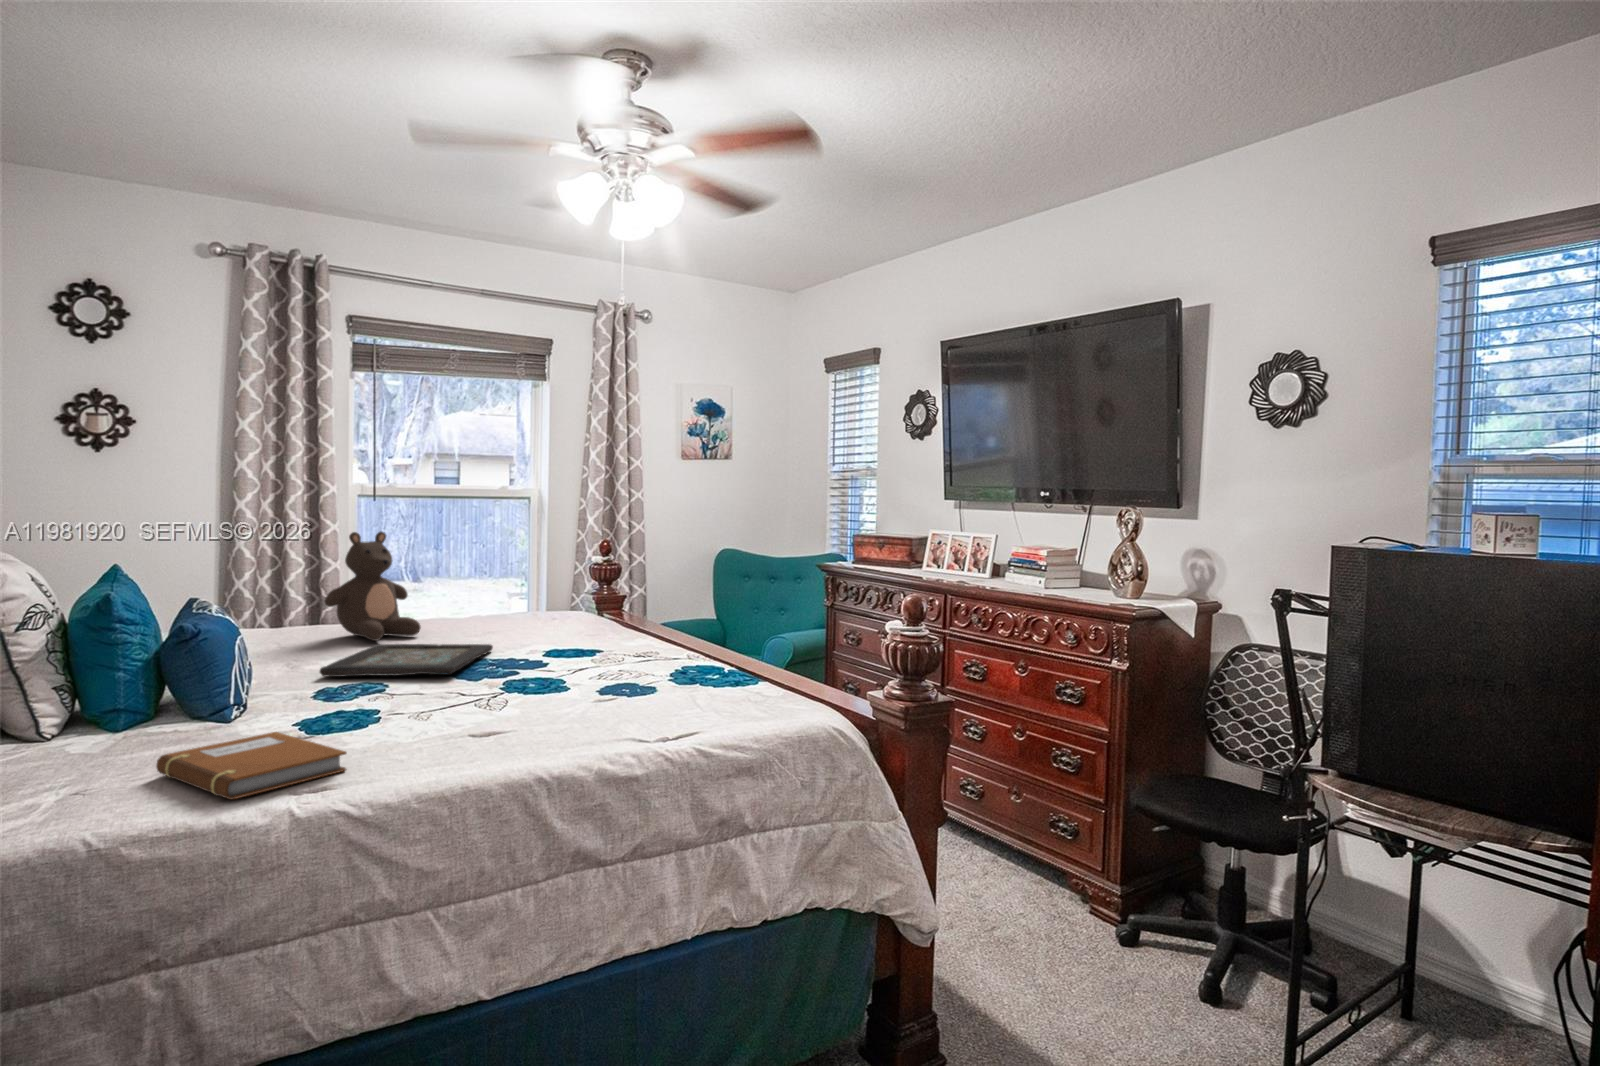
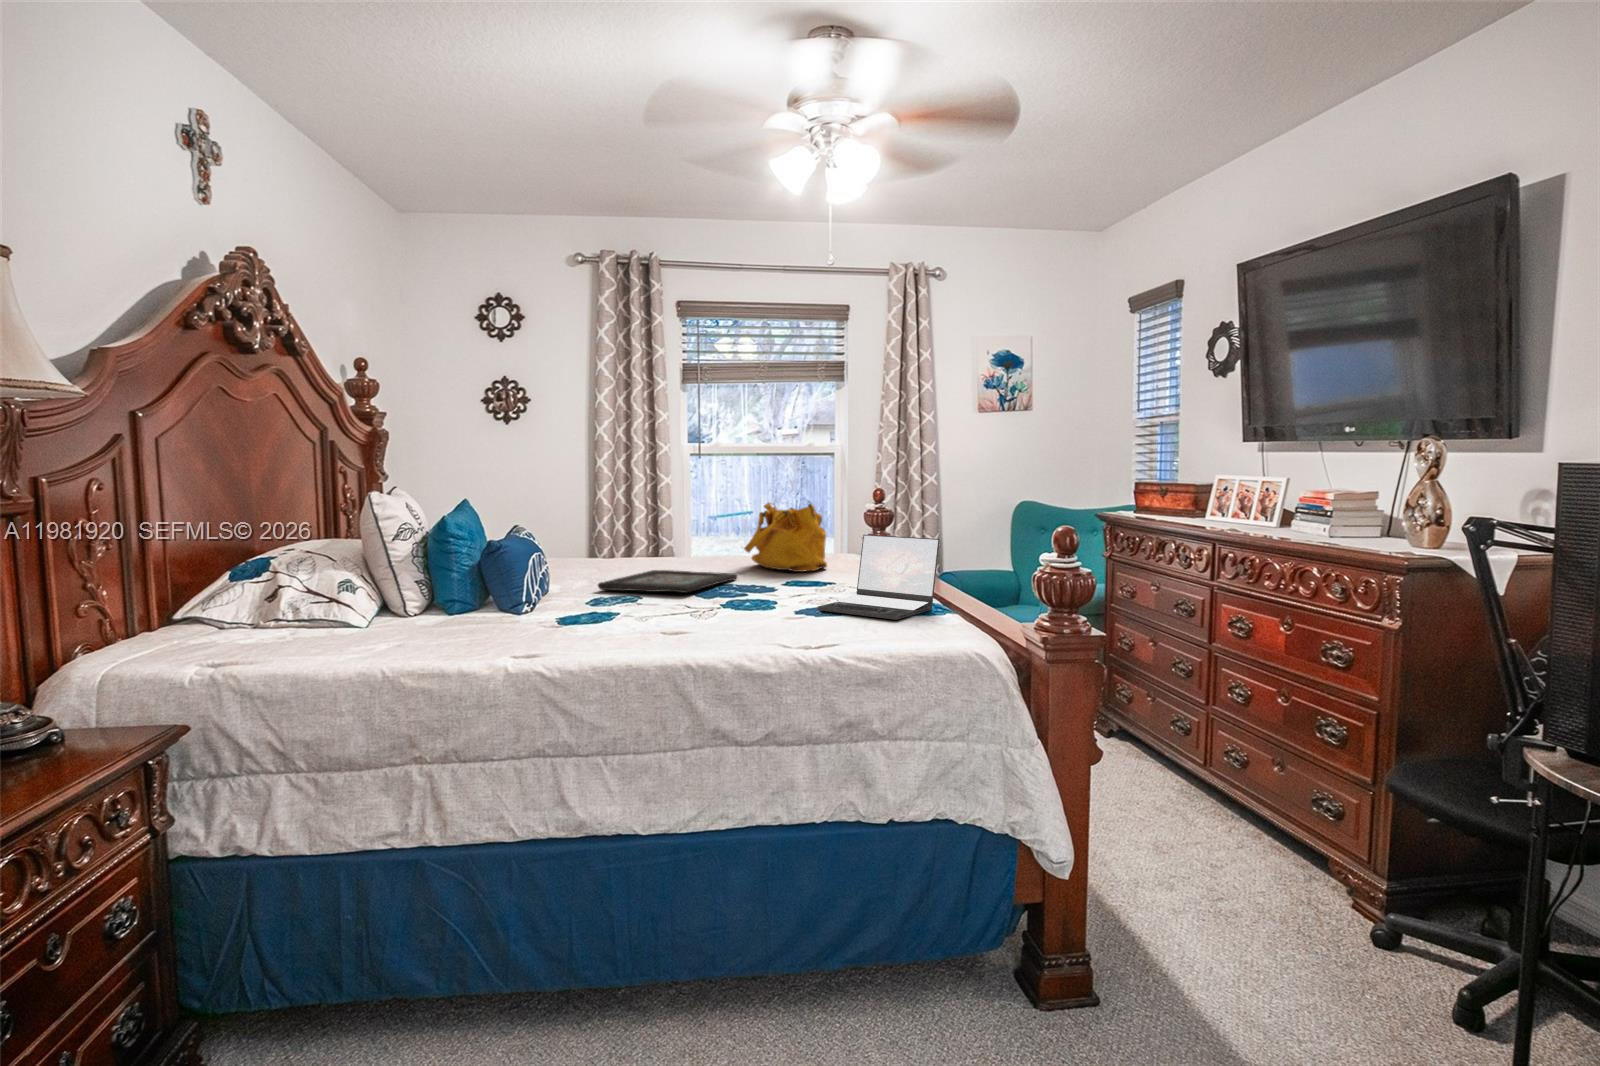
teddy bear: present [324,532,421,641] -> none [624,479,695,568]
handbag: none [487,557,586,638] -> present [744,501,827,572]
laptop: none [629,599,753,693] -> present [818,535,940,620]
notebook: present [156,732,347,799] -> none [451,619,561,657]

